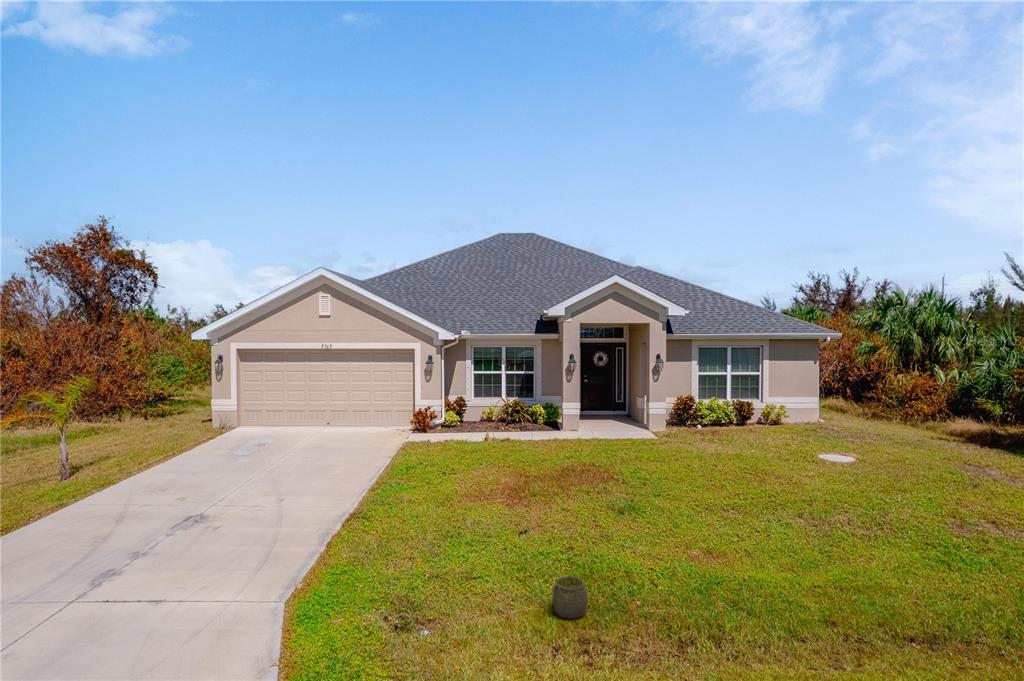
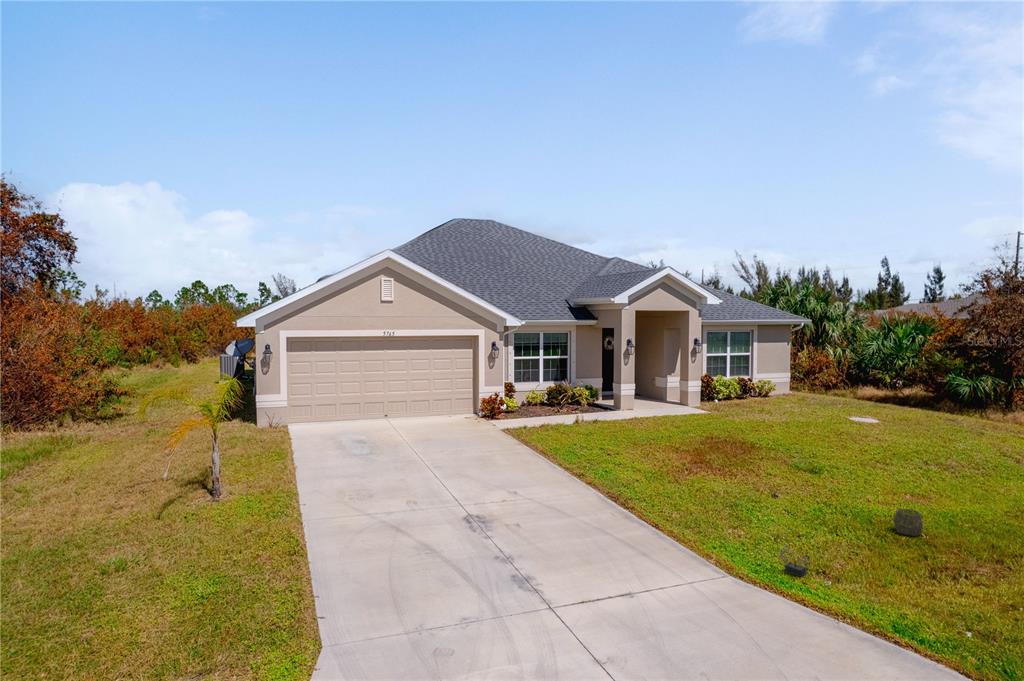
decorative plant: none [281,602,309,650] -> present [780,546,809,577]

